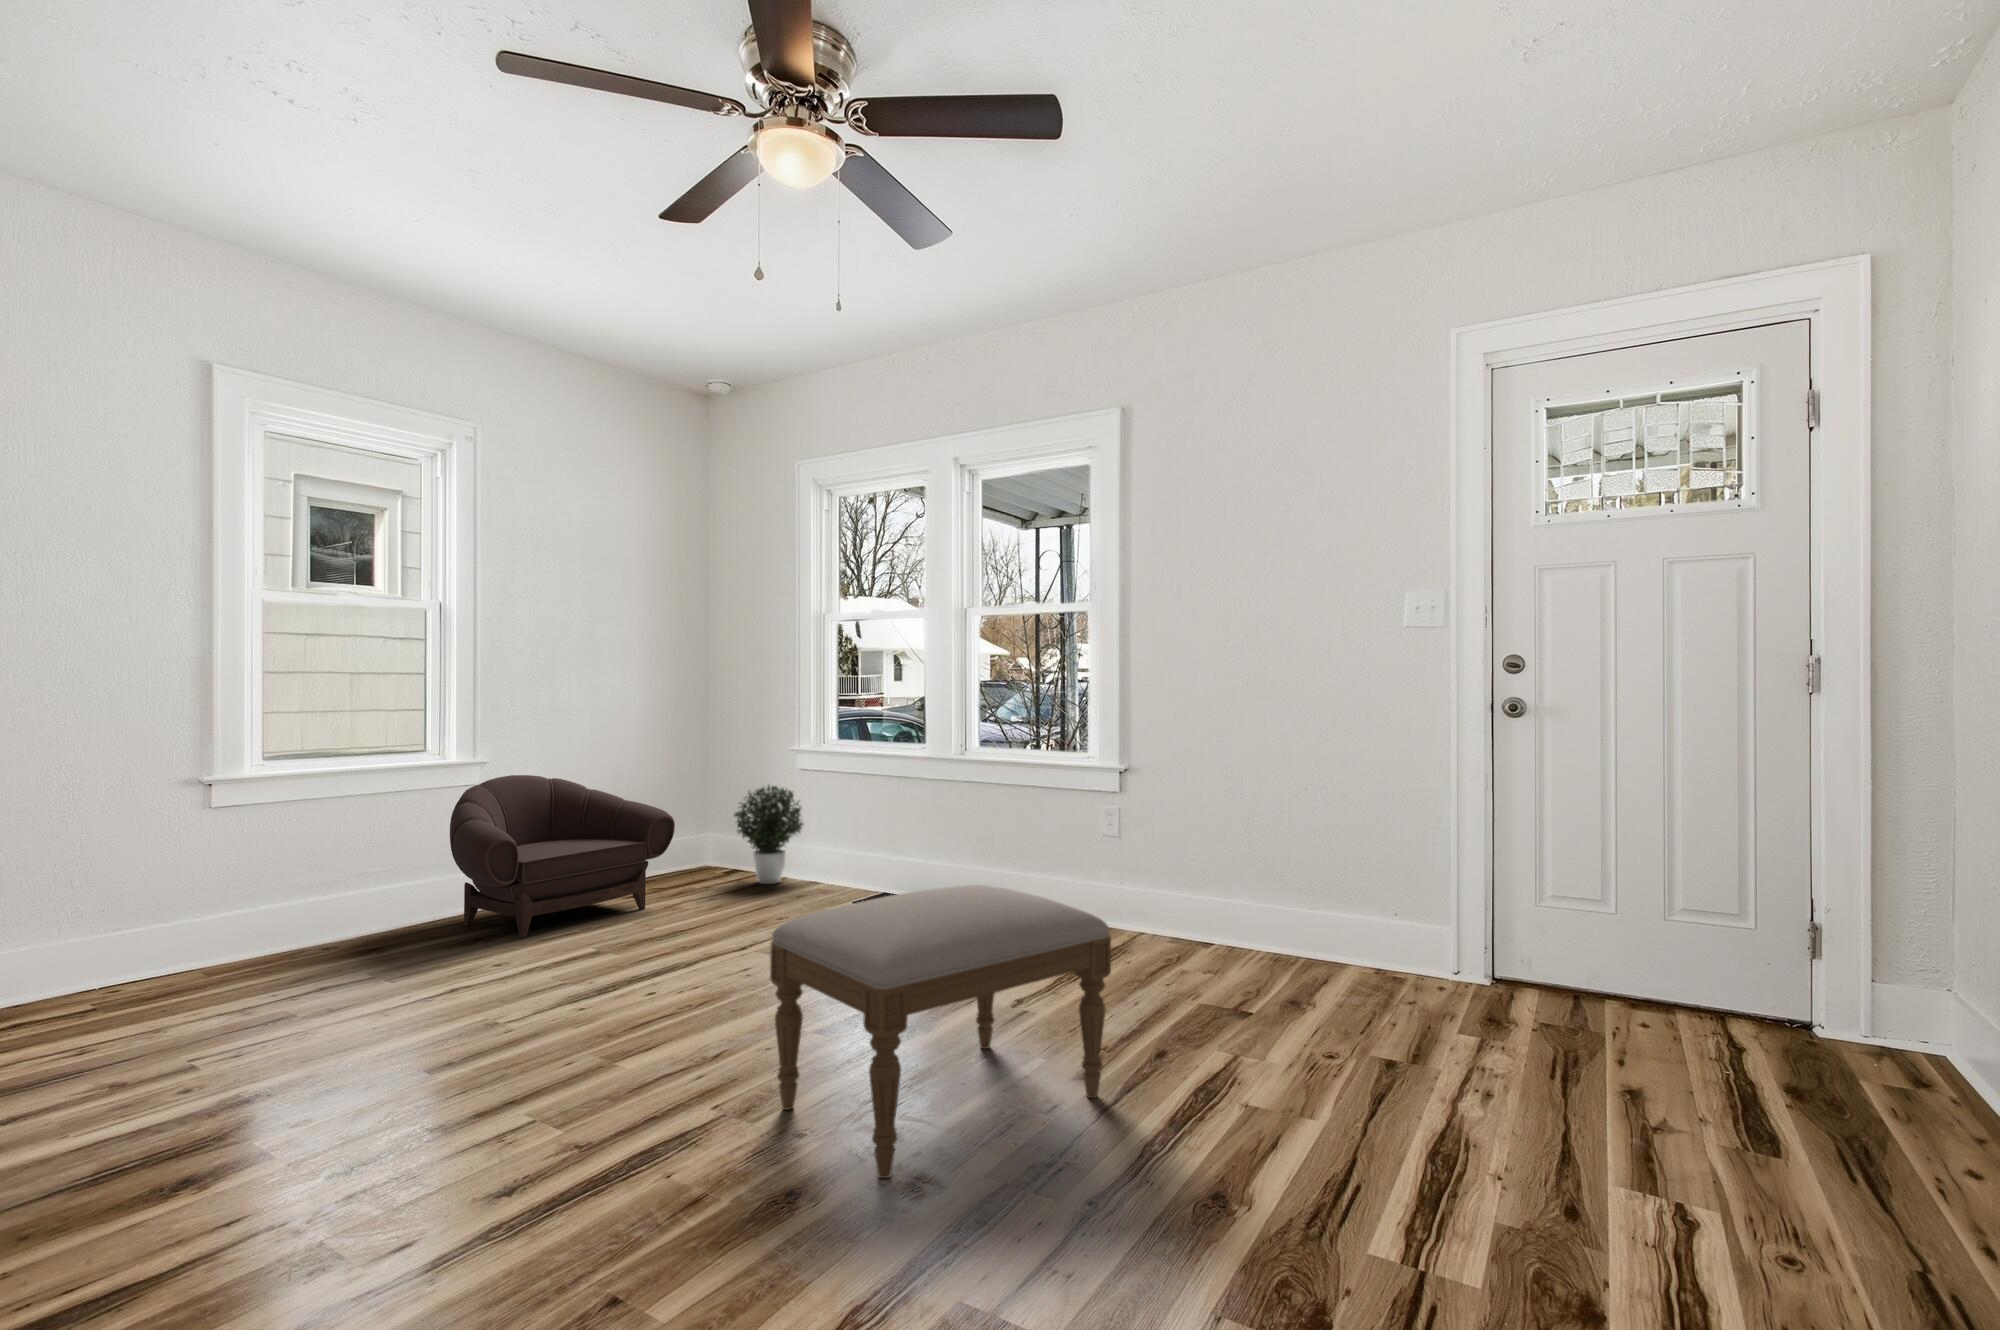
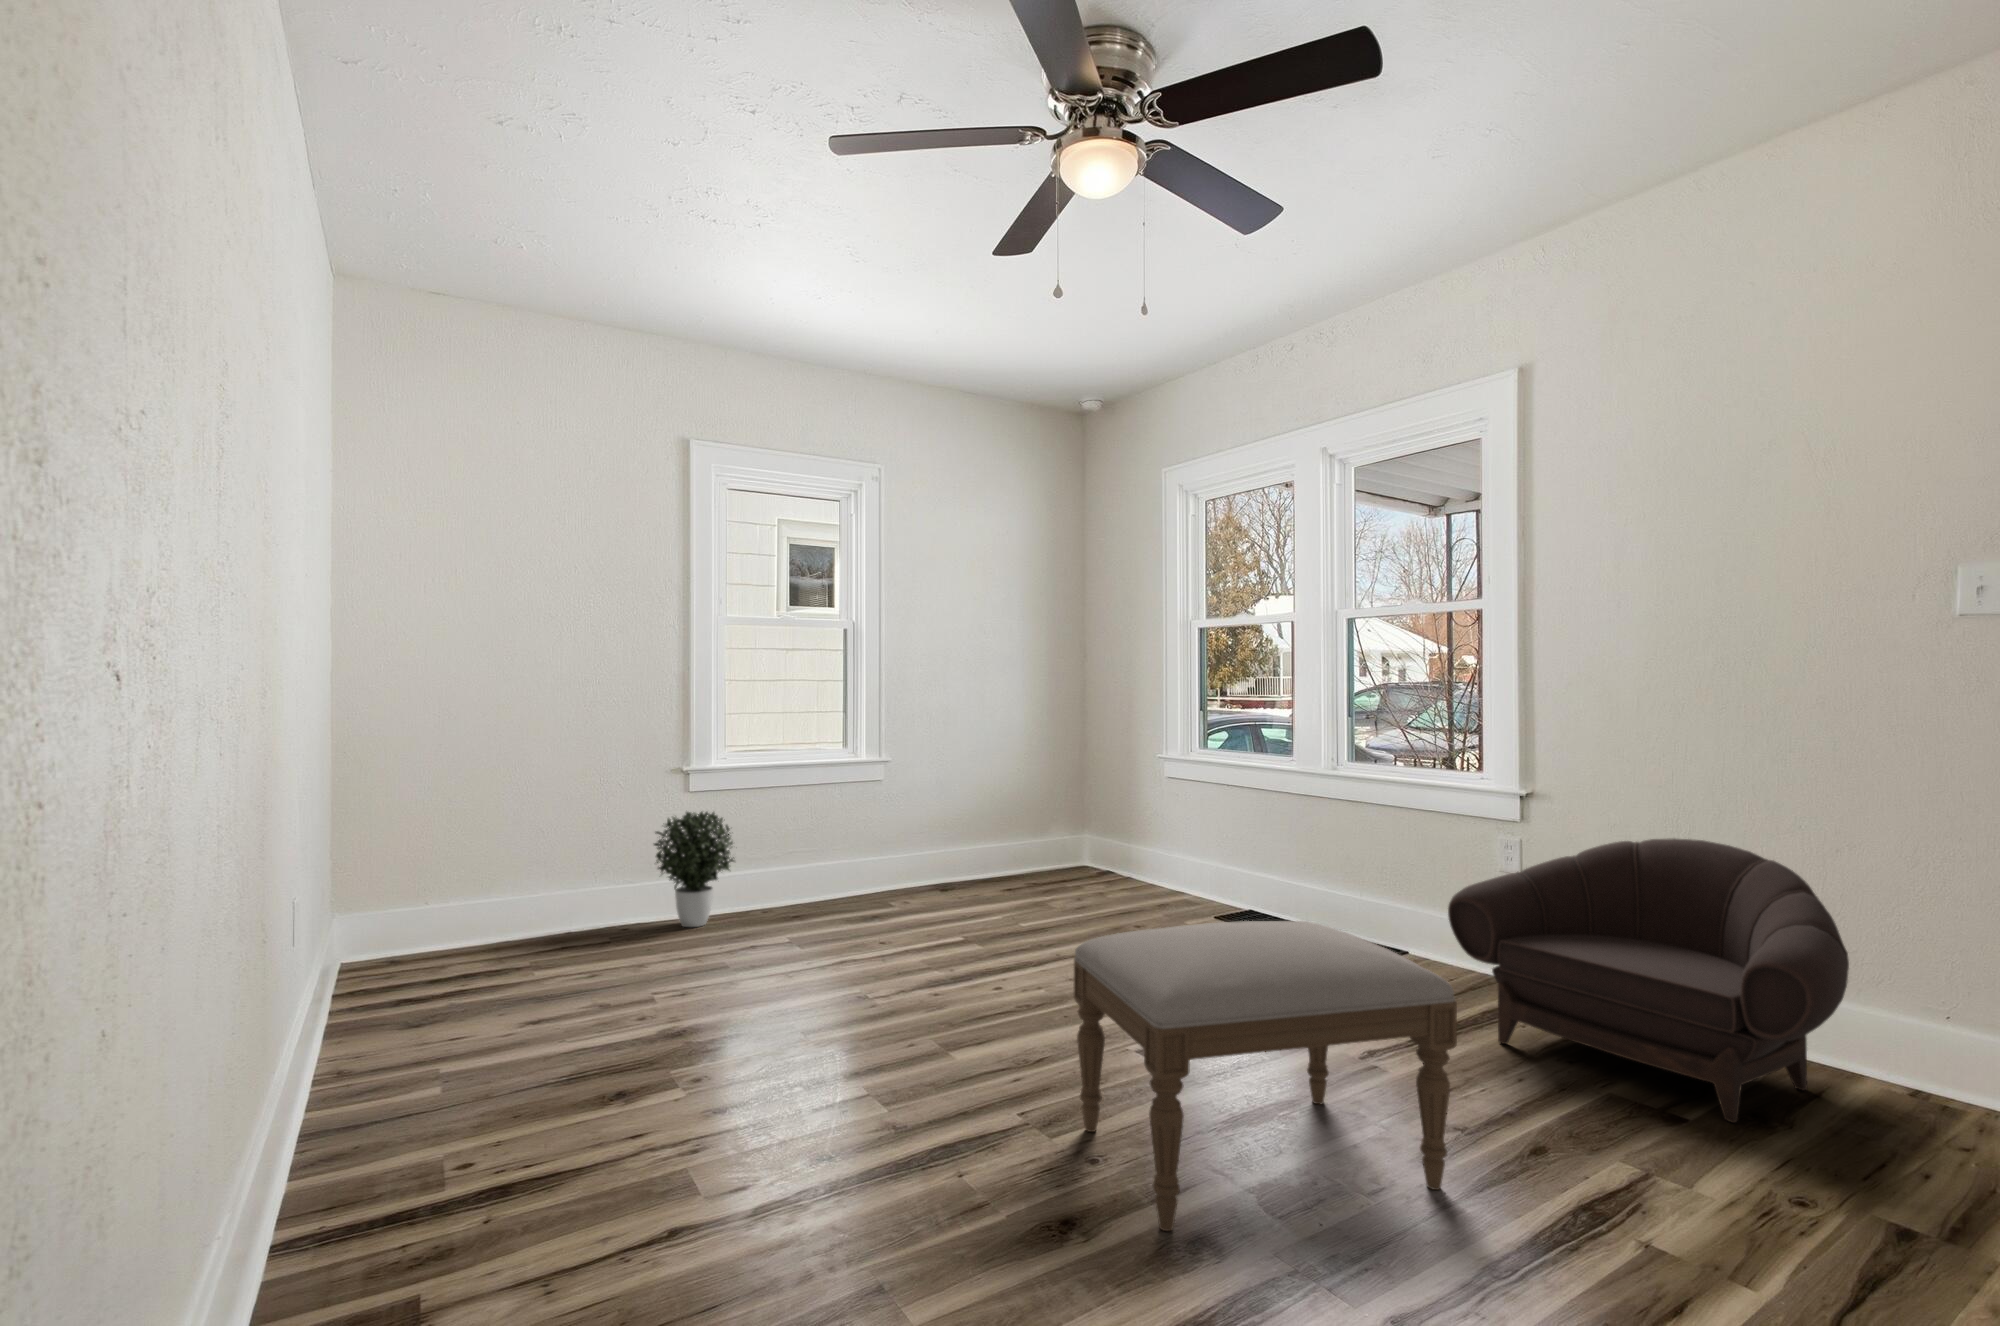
armchair: present [450,775,675,938] -> present [1448,839,1849,1123]
potted plant: present [734,785,803,884] -> present [654,812,734,927]

